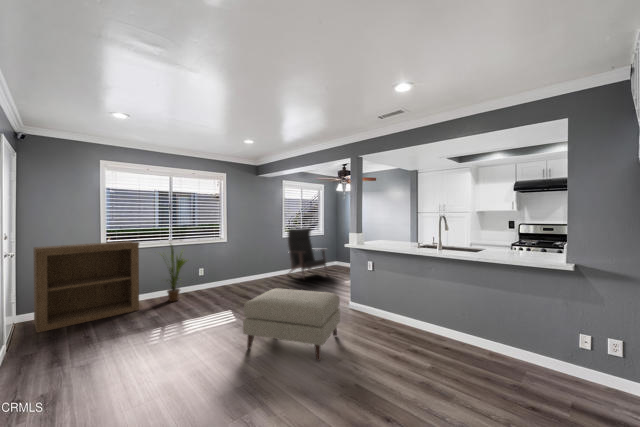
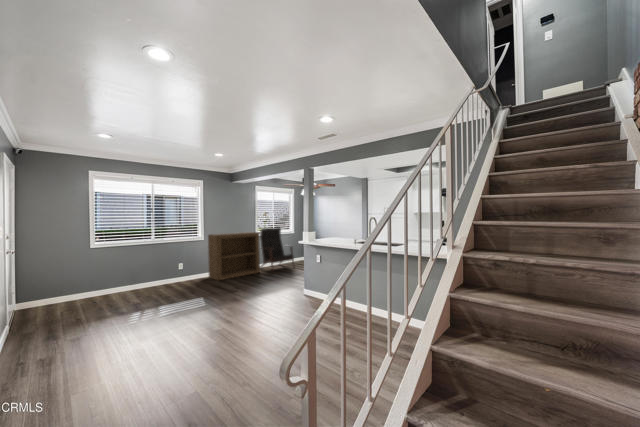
bookshelf: present [34,241,139,333] -> present [208,232,260,280]
house plant: present [167,245,187,302] -> none [138,241,170,291]
ottoman: present [243,289,340,361] -> none [206,278,287,332]

